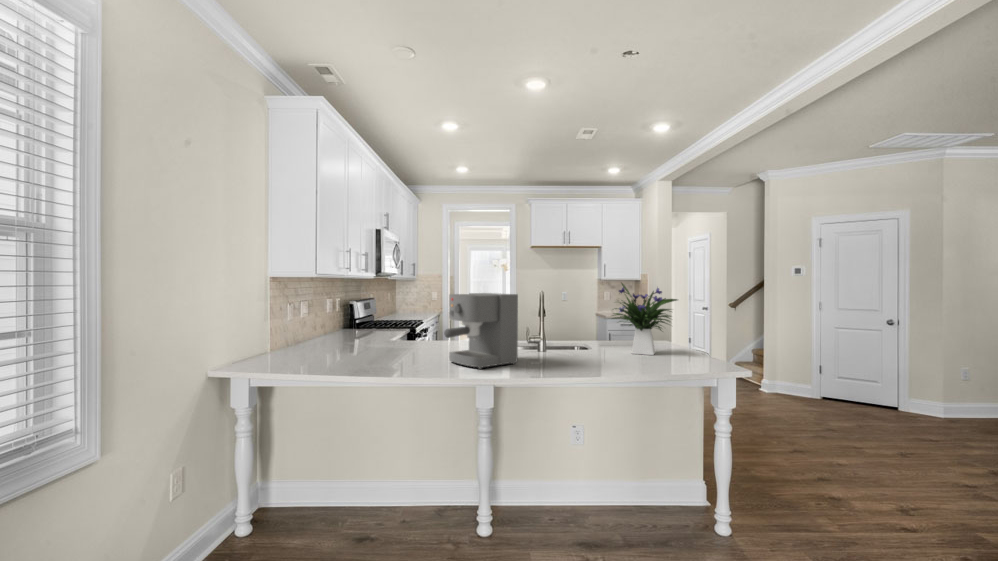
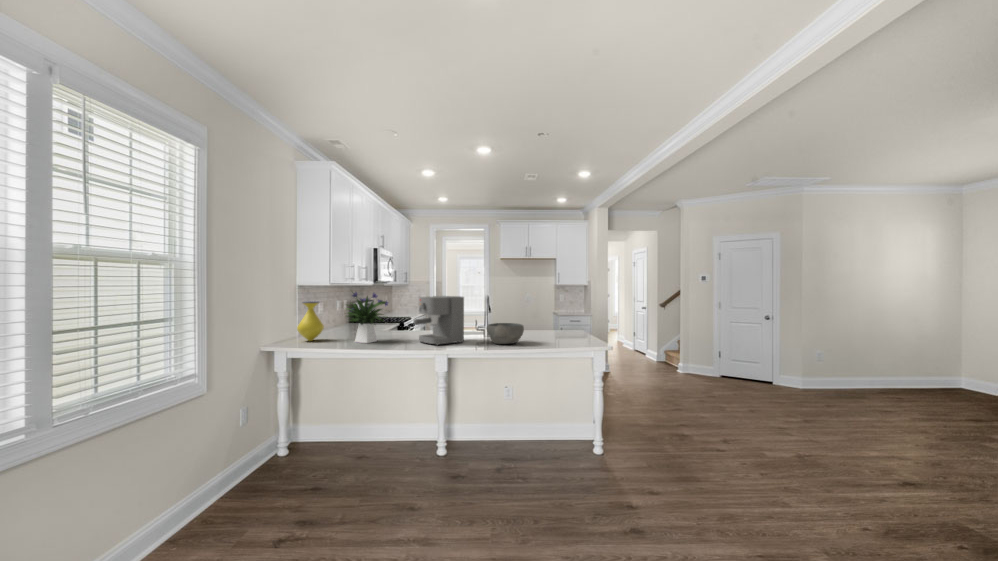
flower arrangement: present [613,283,677,355] -> present [347,292,388,343]
vase: none [267,301,307,360] -> present [297,302,324,341]
bowl: none [554,334,610,367] -> present [487,323,524,344]

